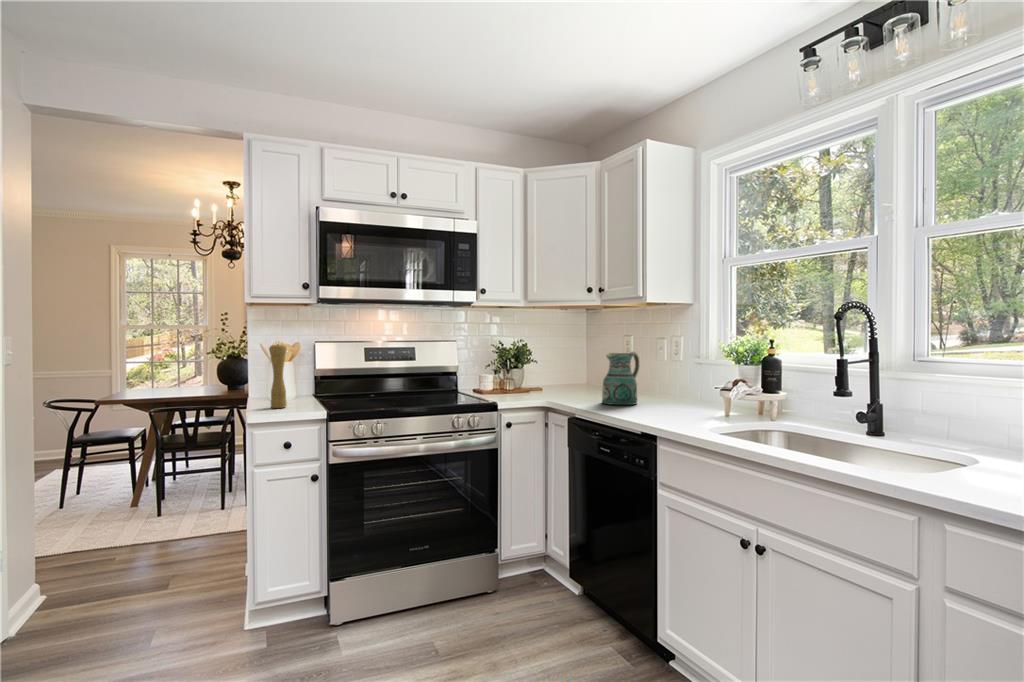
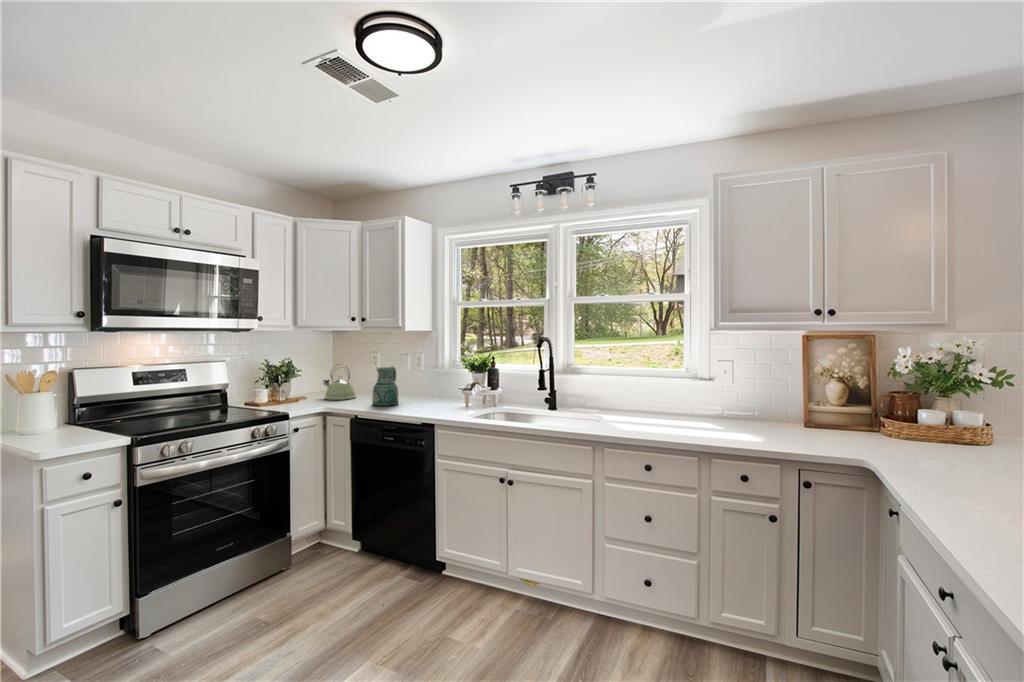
pepper mill: present [269,344,287,408] -> none [38,371,61,439]
kettle: none [560,348,599,393] -> present [323,364,356,400]

